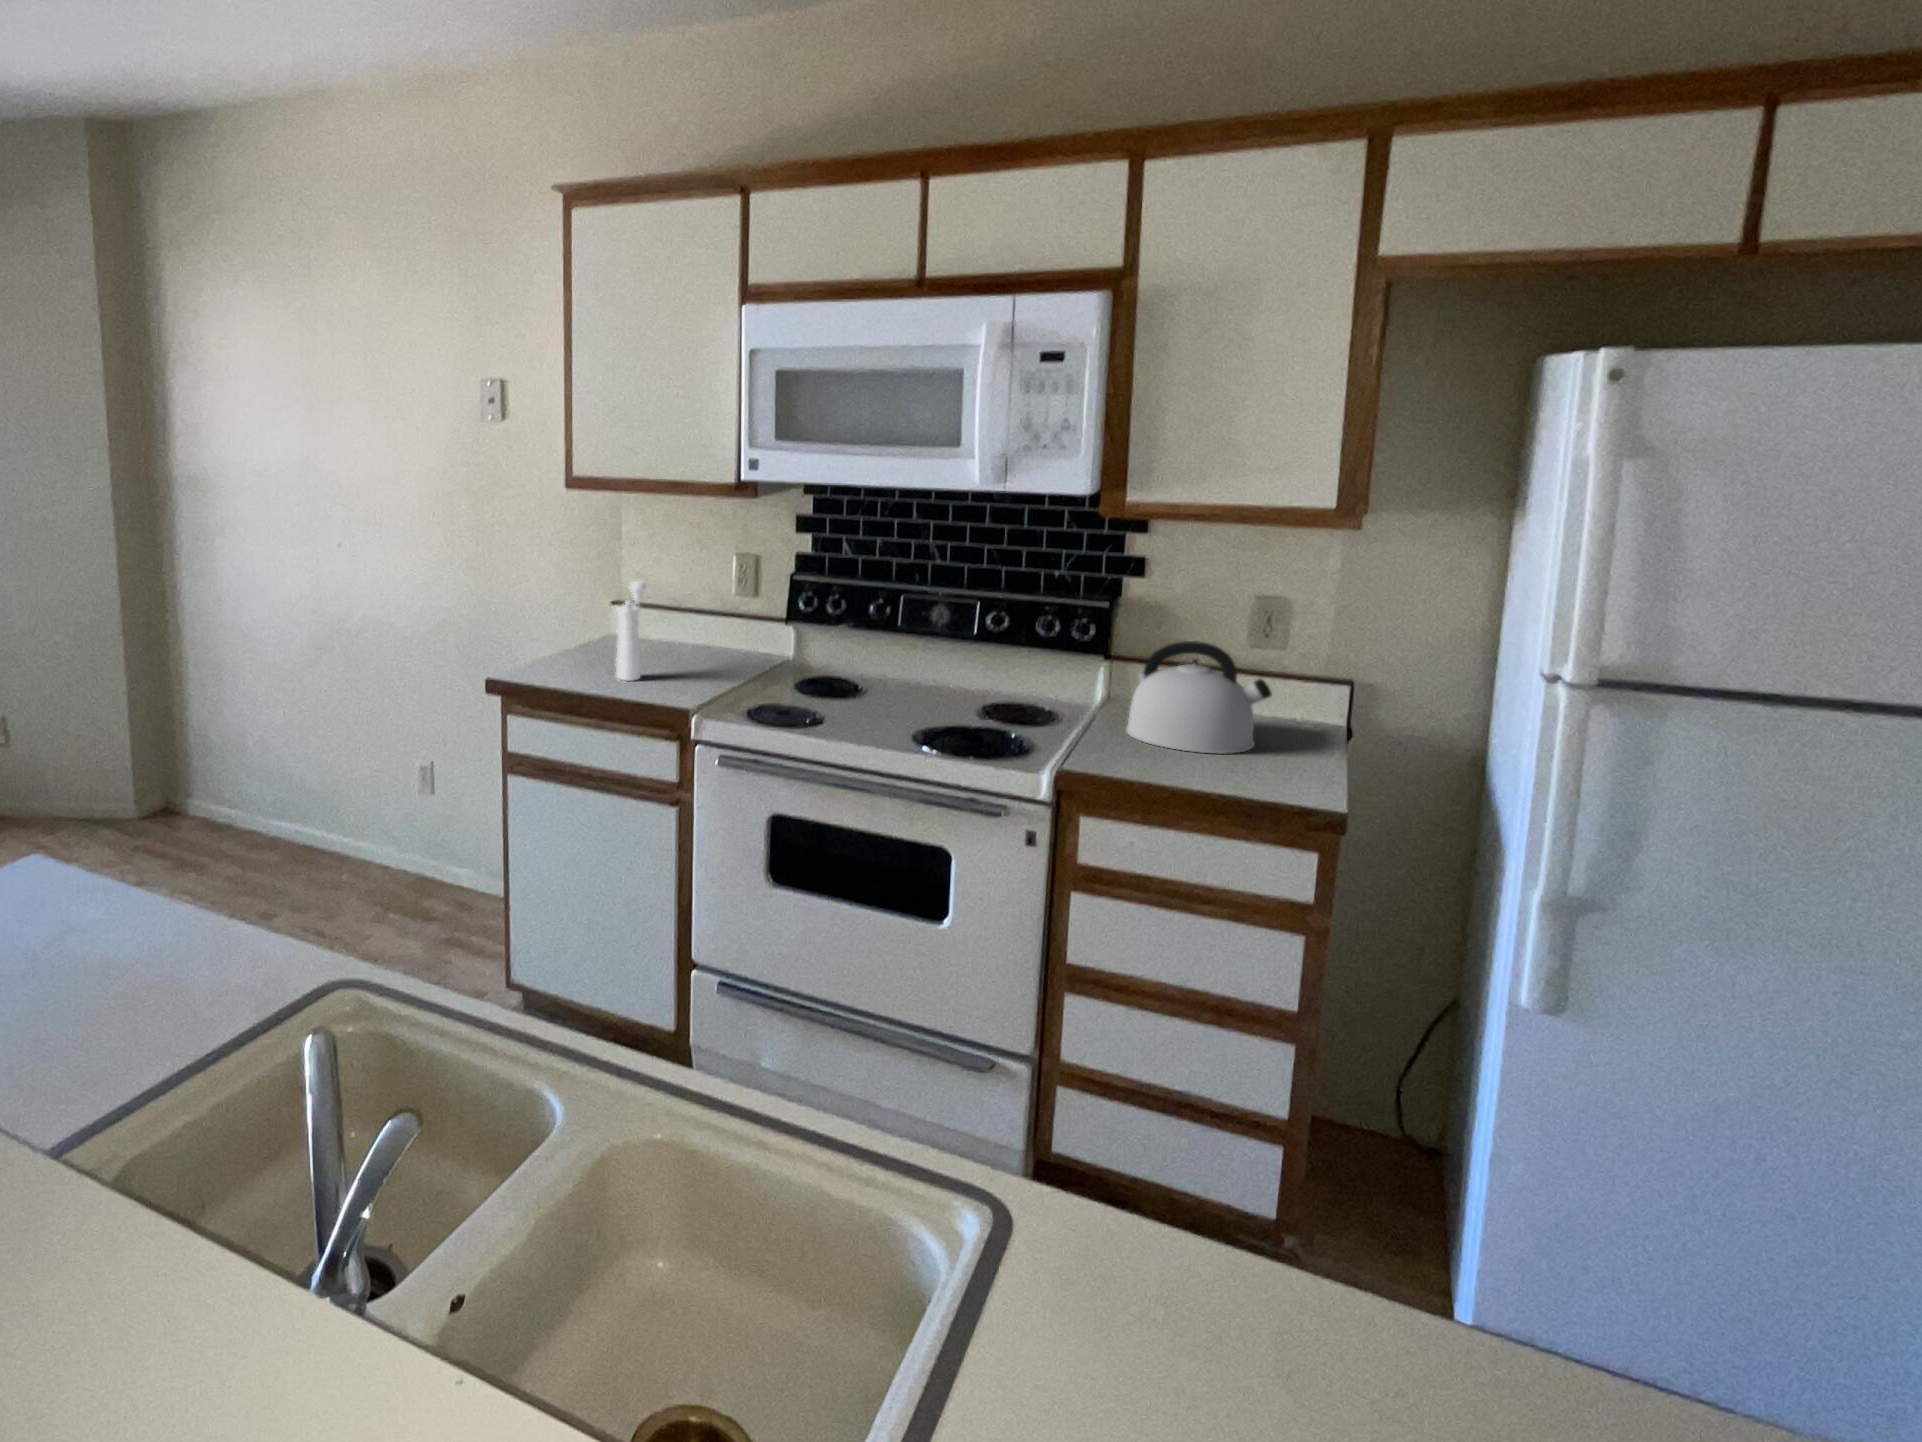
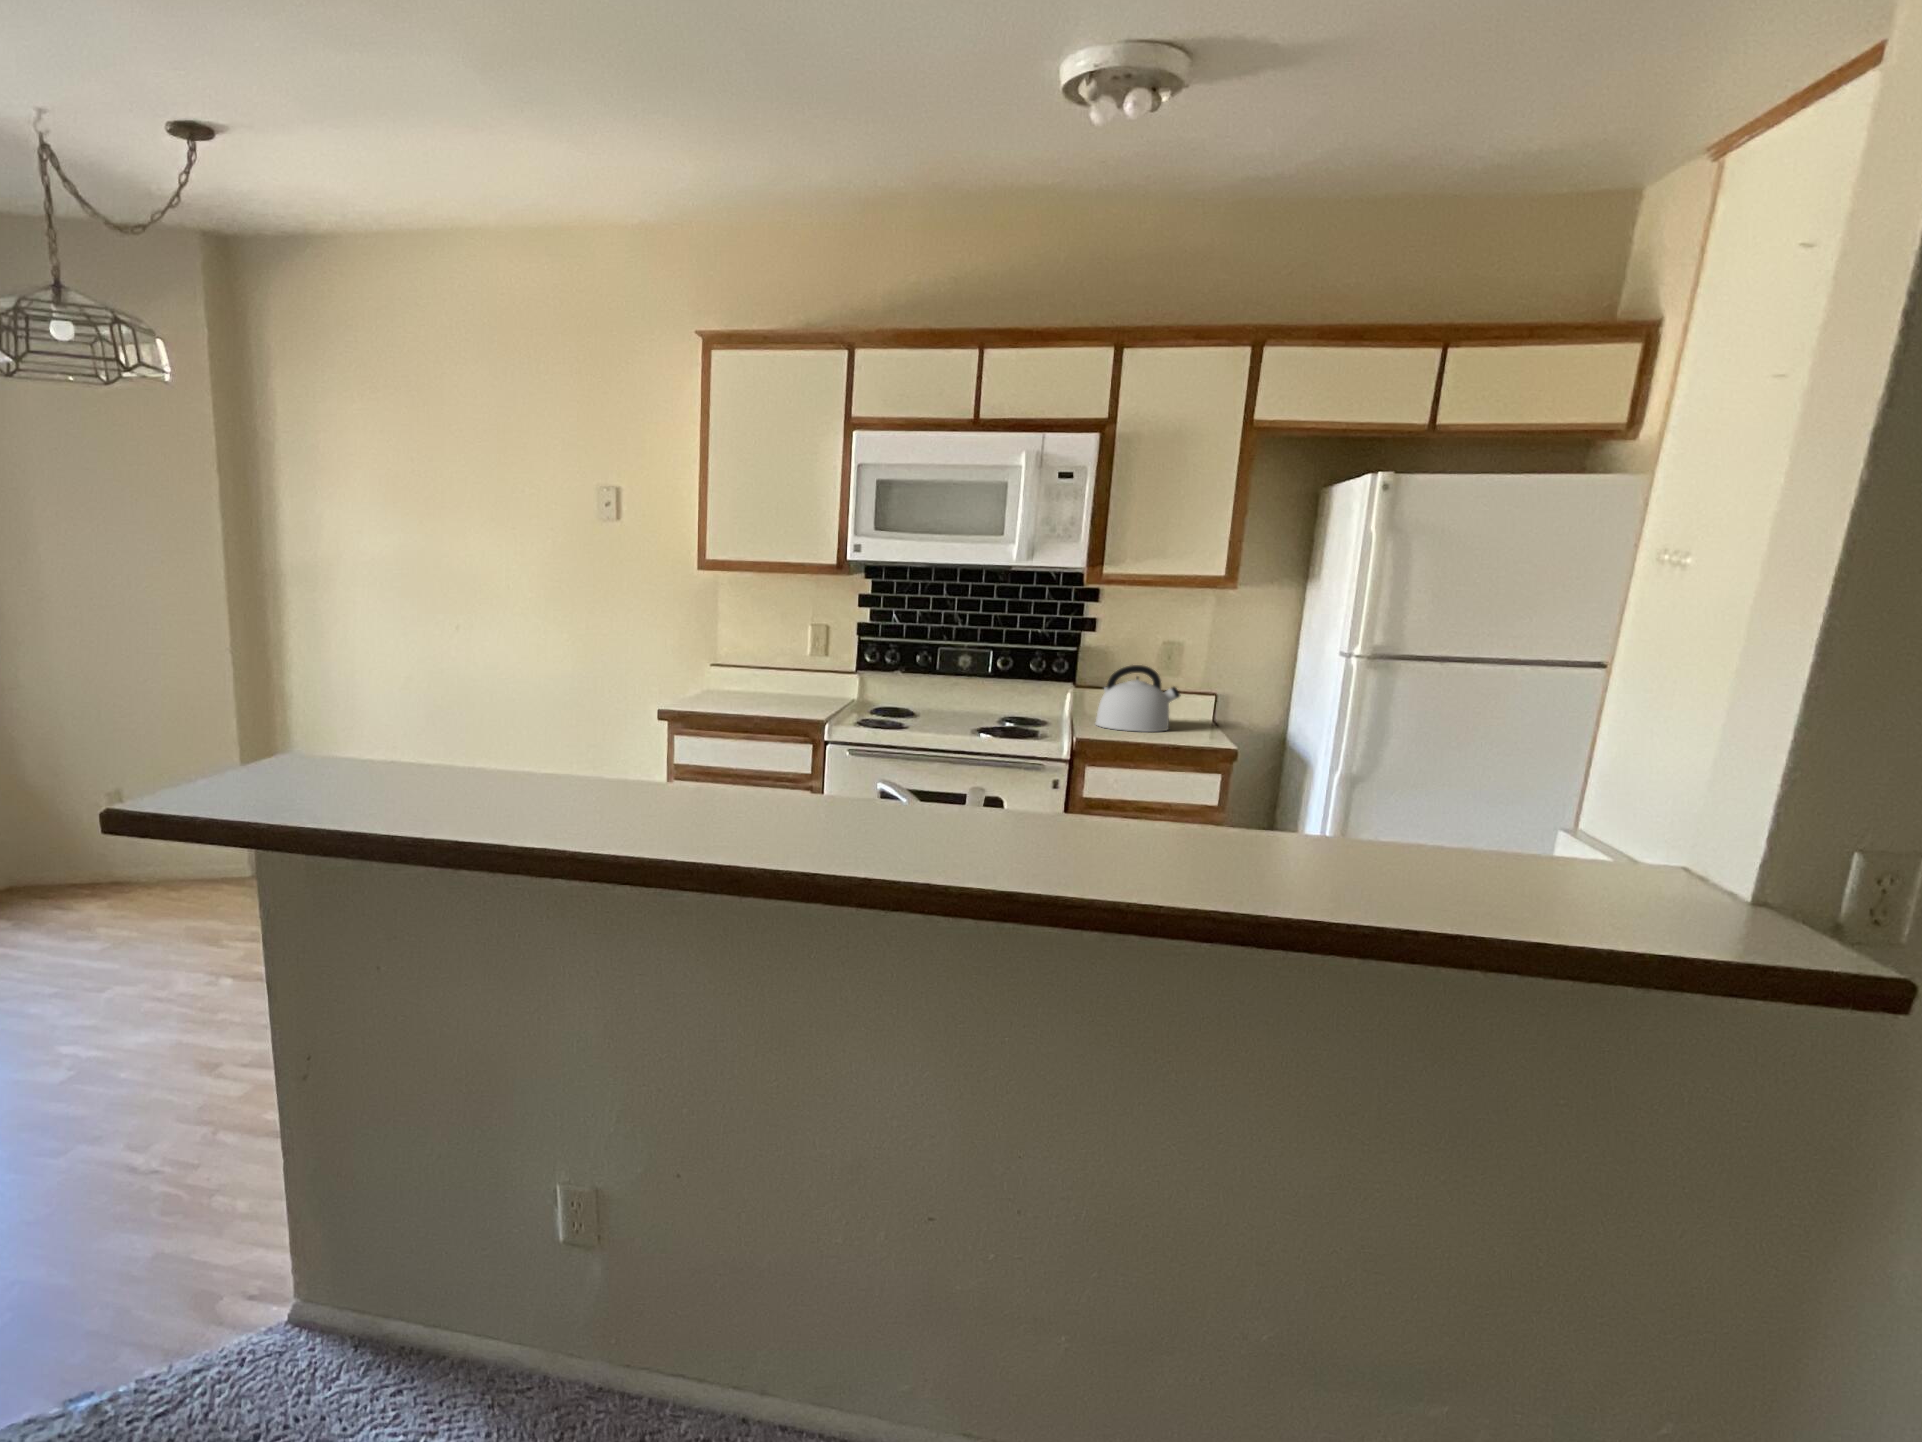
pepper mill: present [616,581,646,681] -> none [747,641,766,713]

